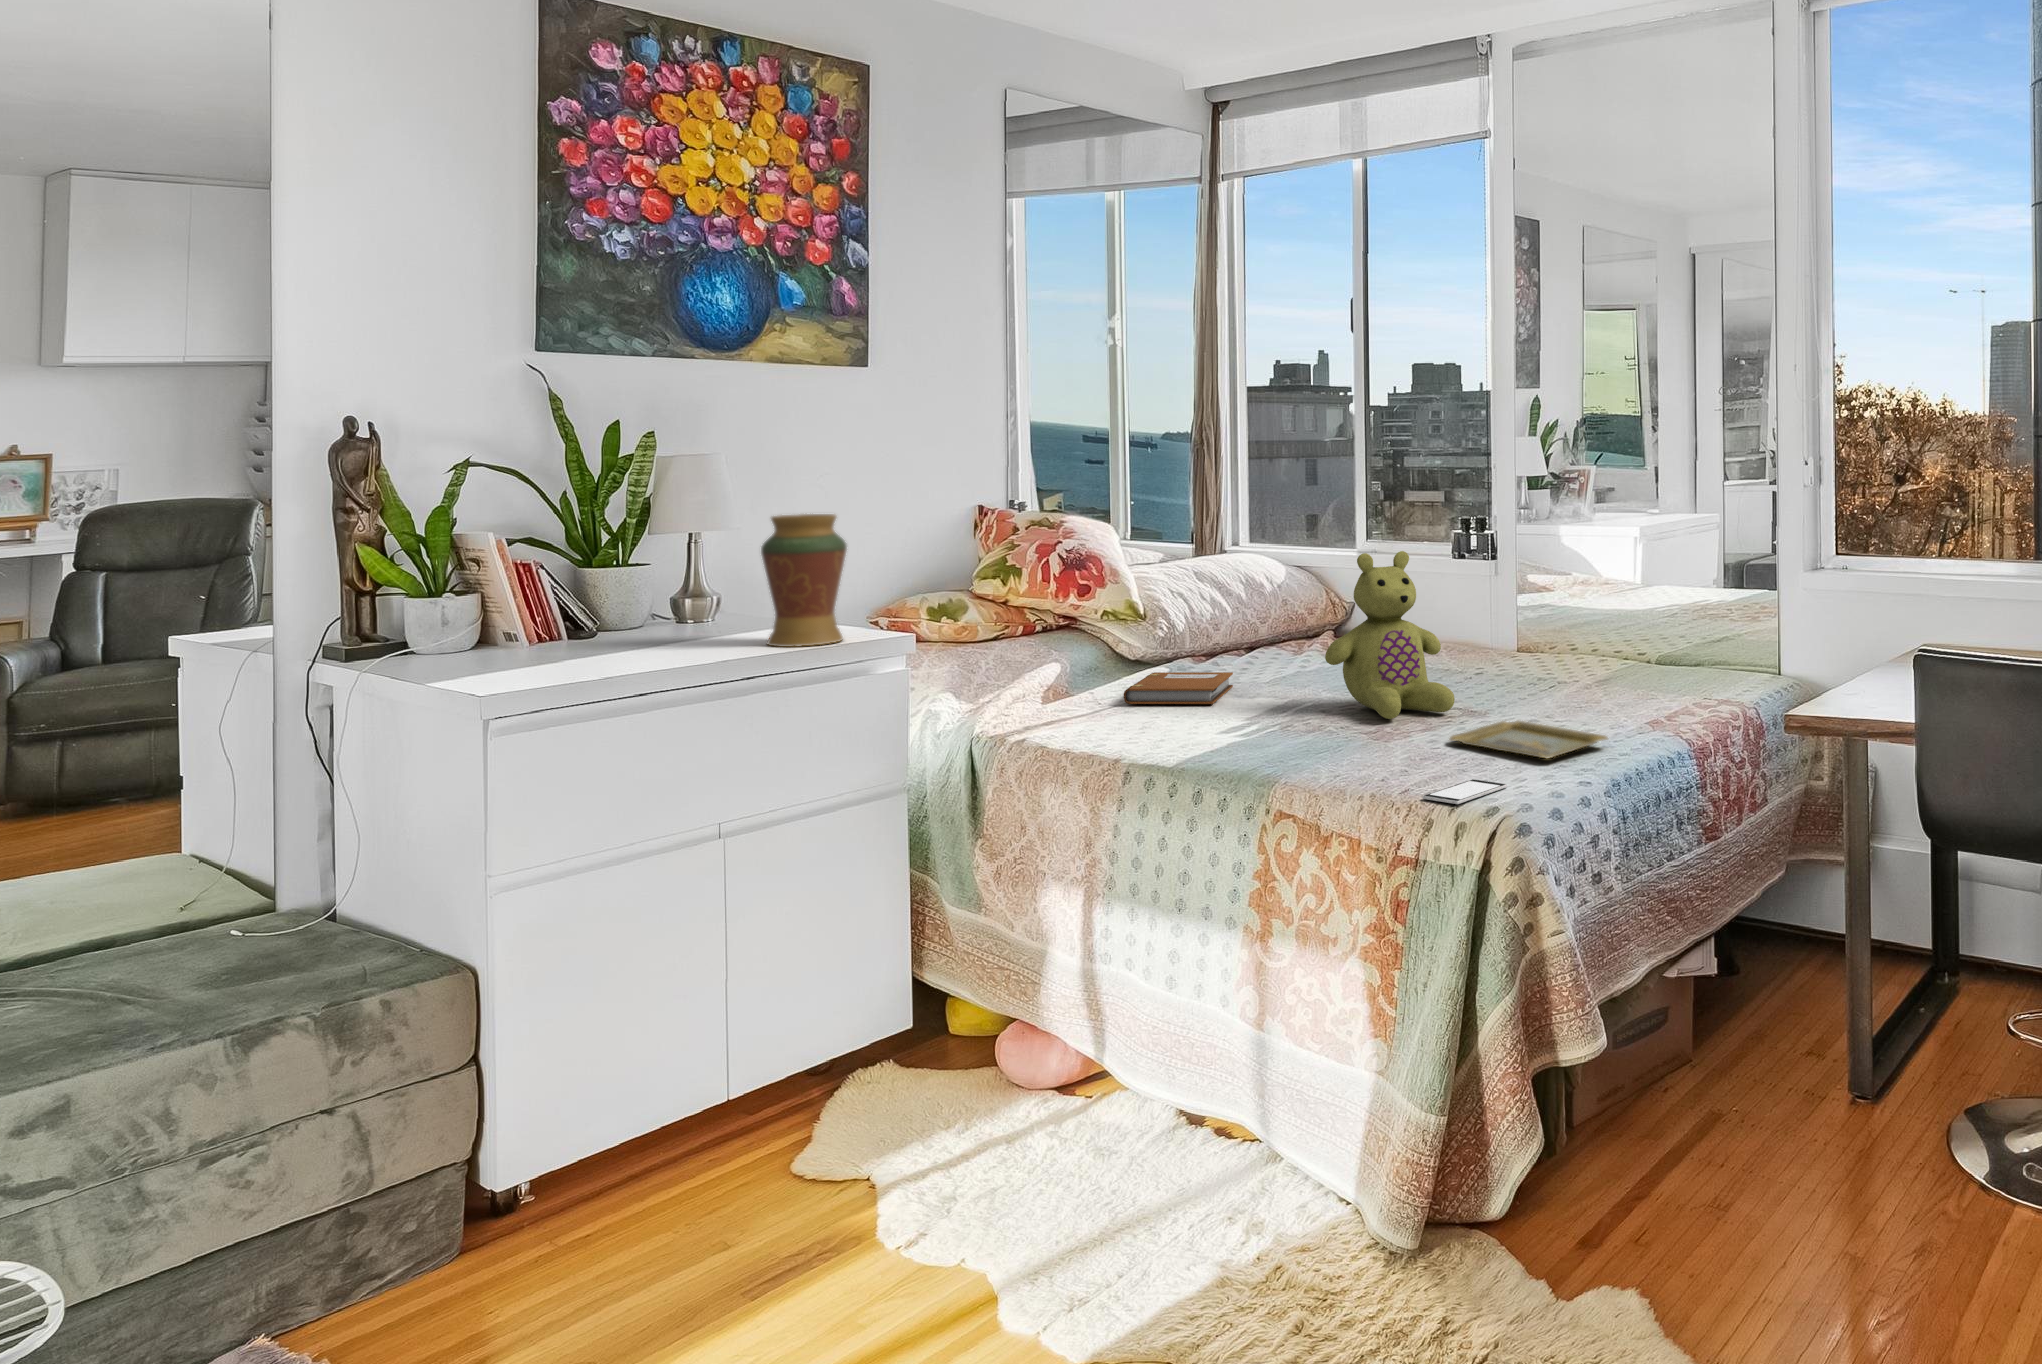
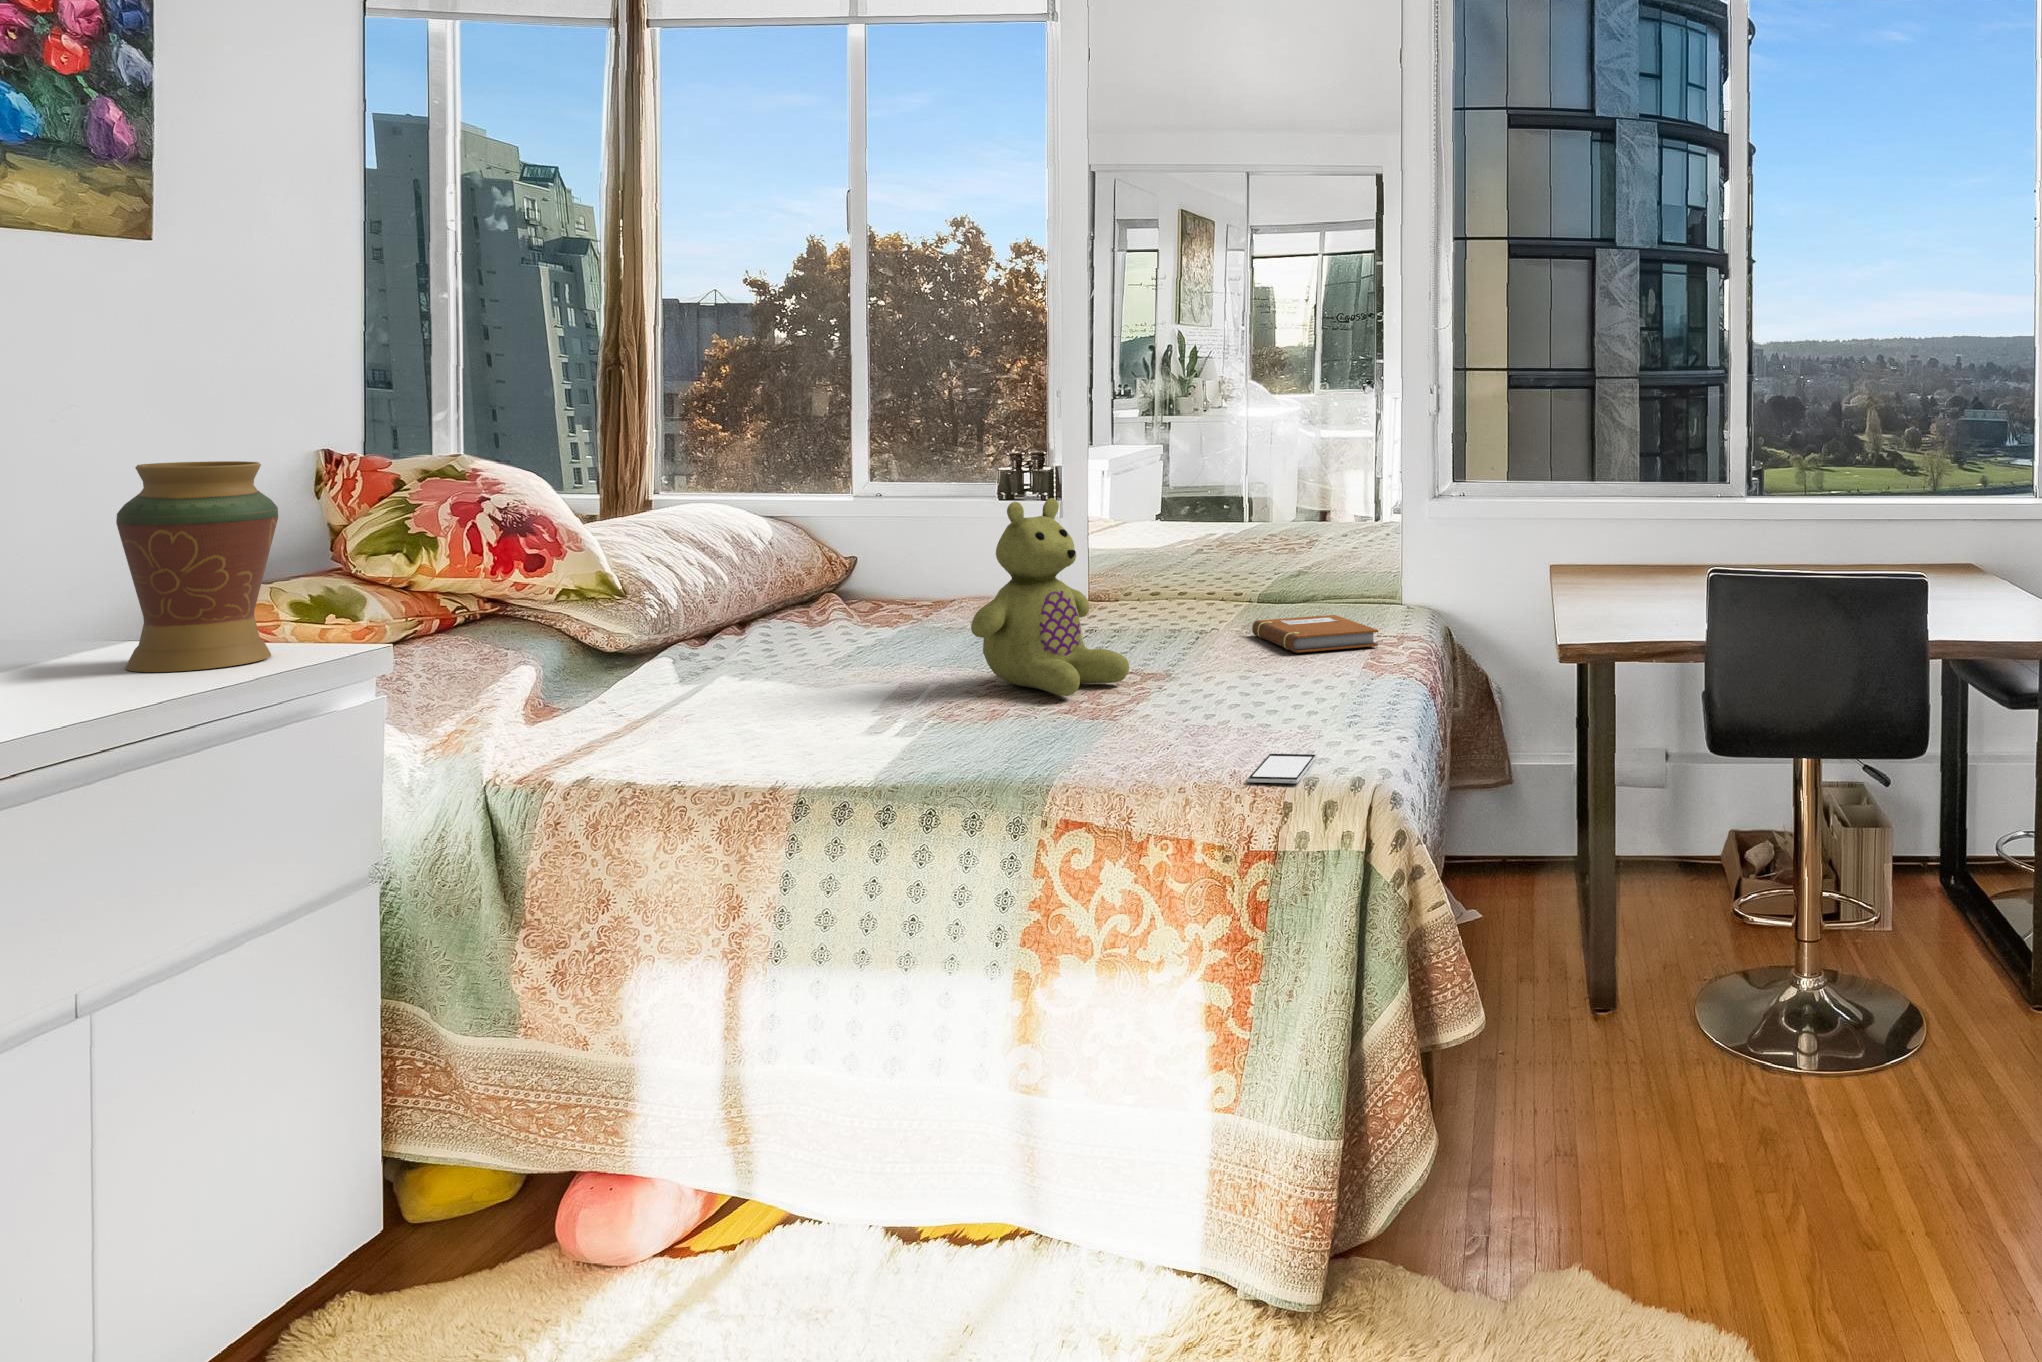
notebook: present [1124,672,1233,704] -> present [1252,615,1378,653]
tray: present [1450,721,1608,759] -> none [1175,684,1354,722]

